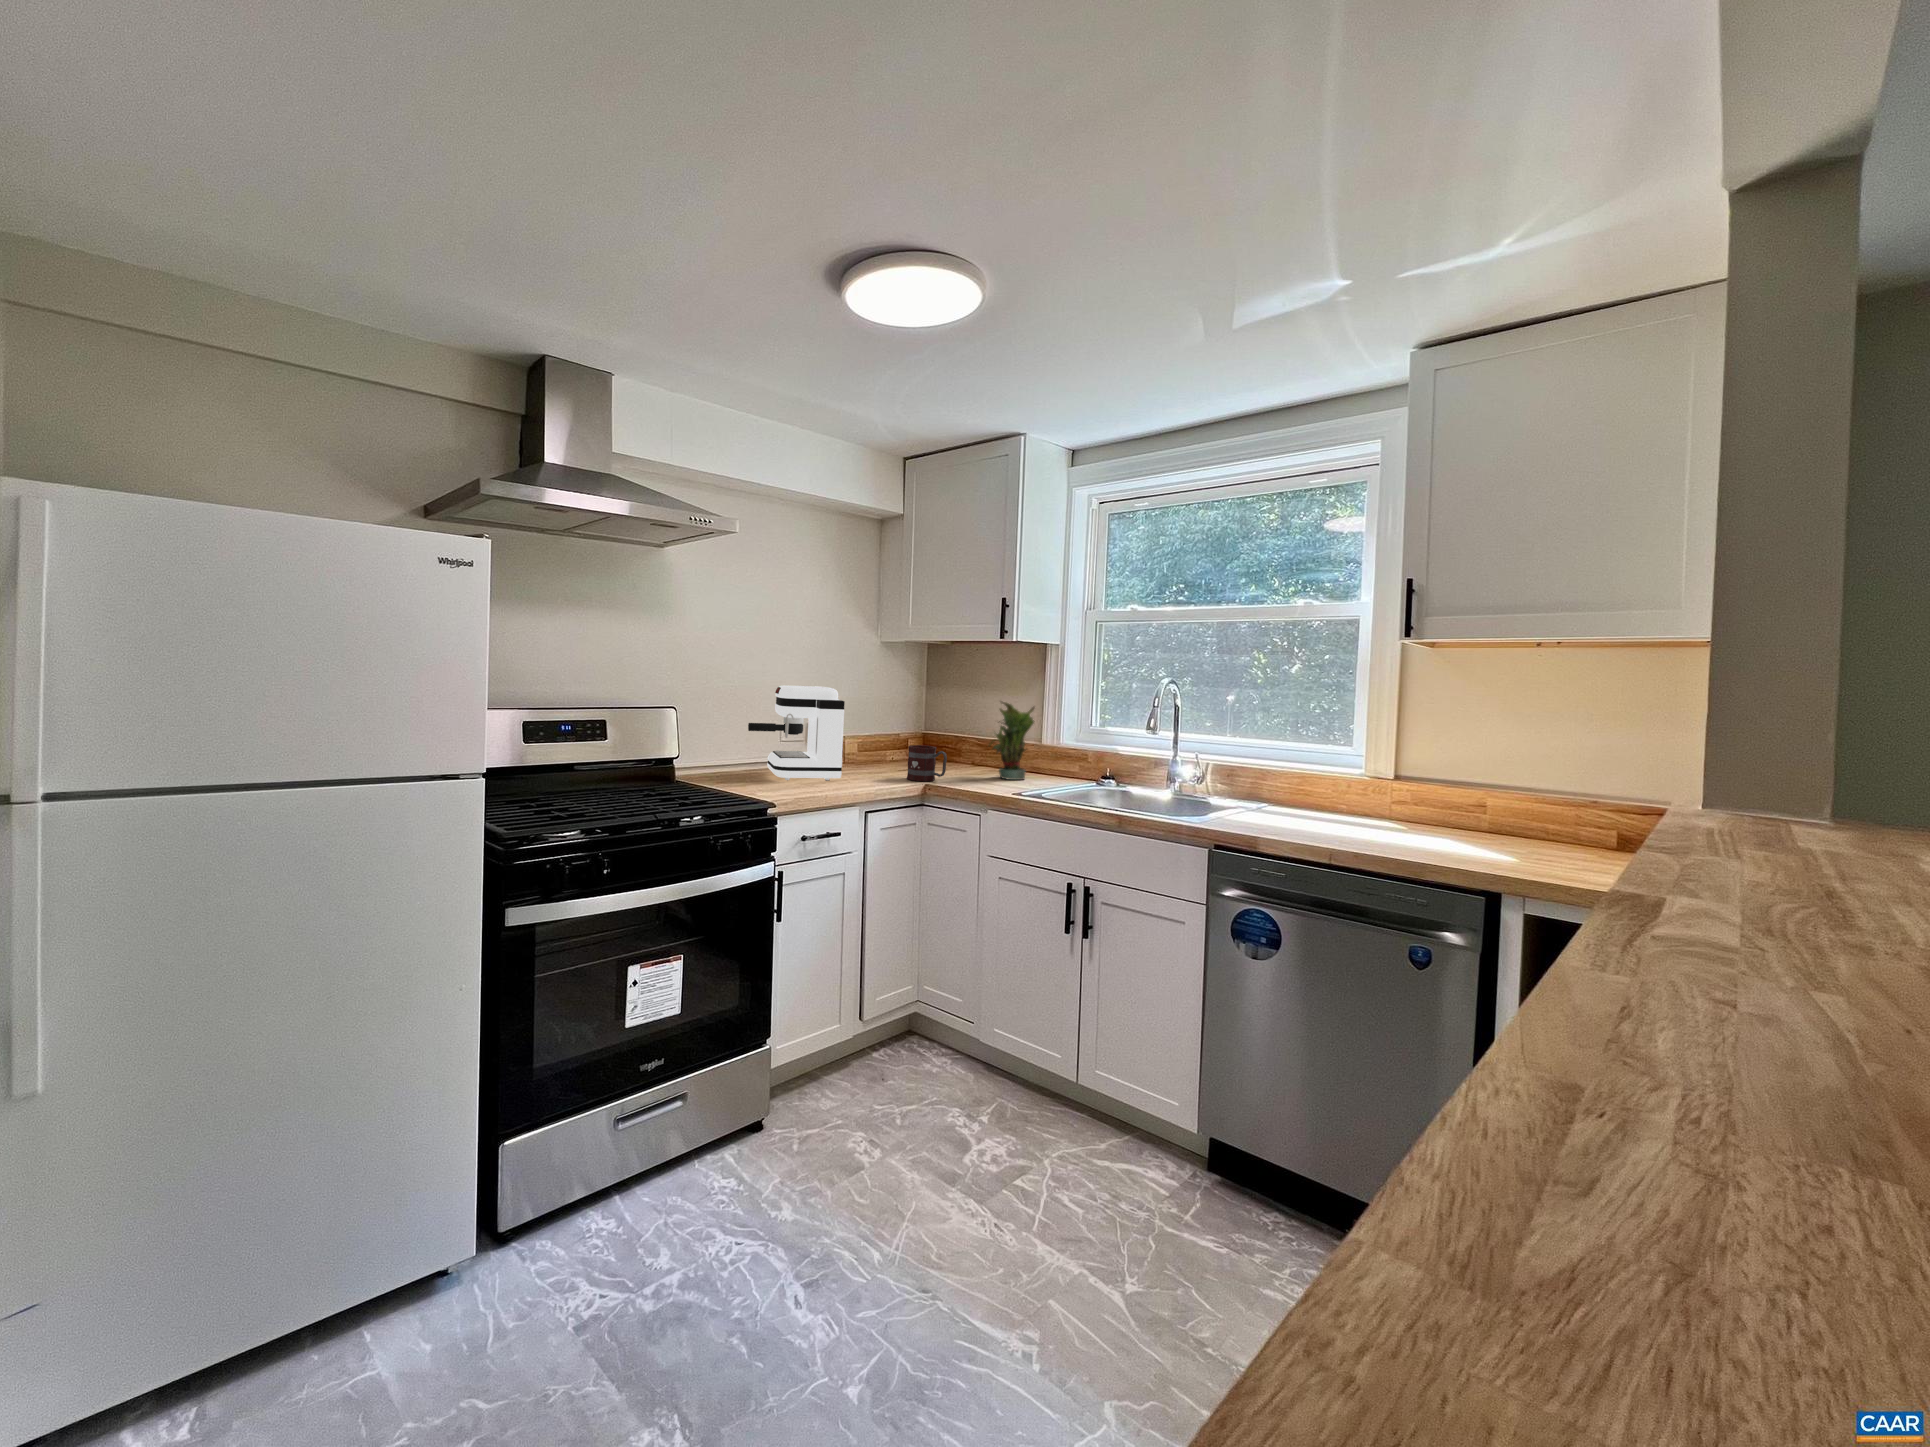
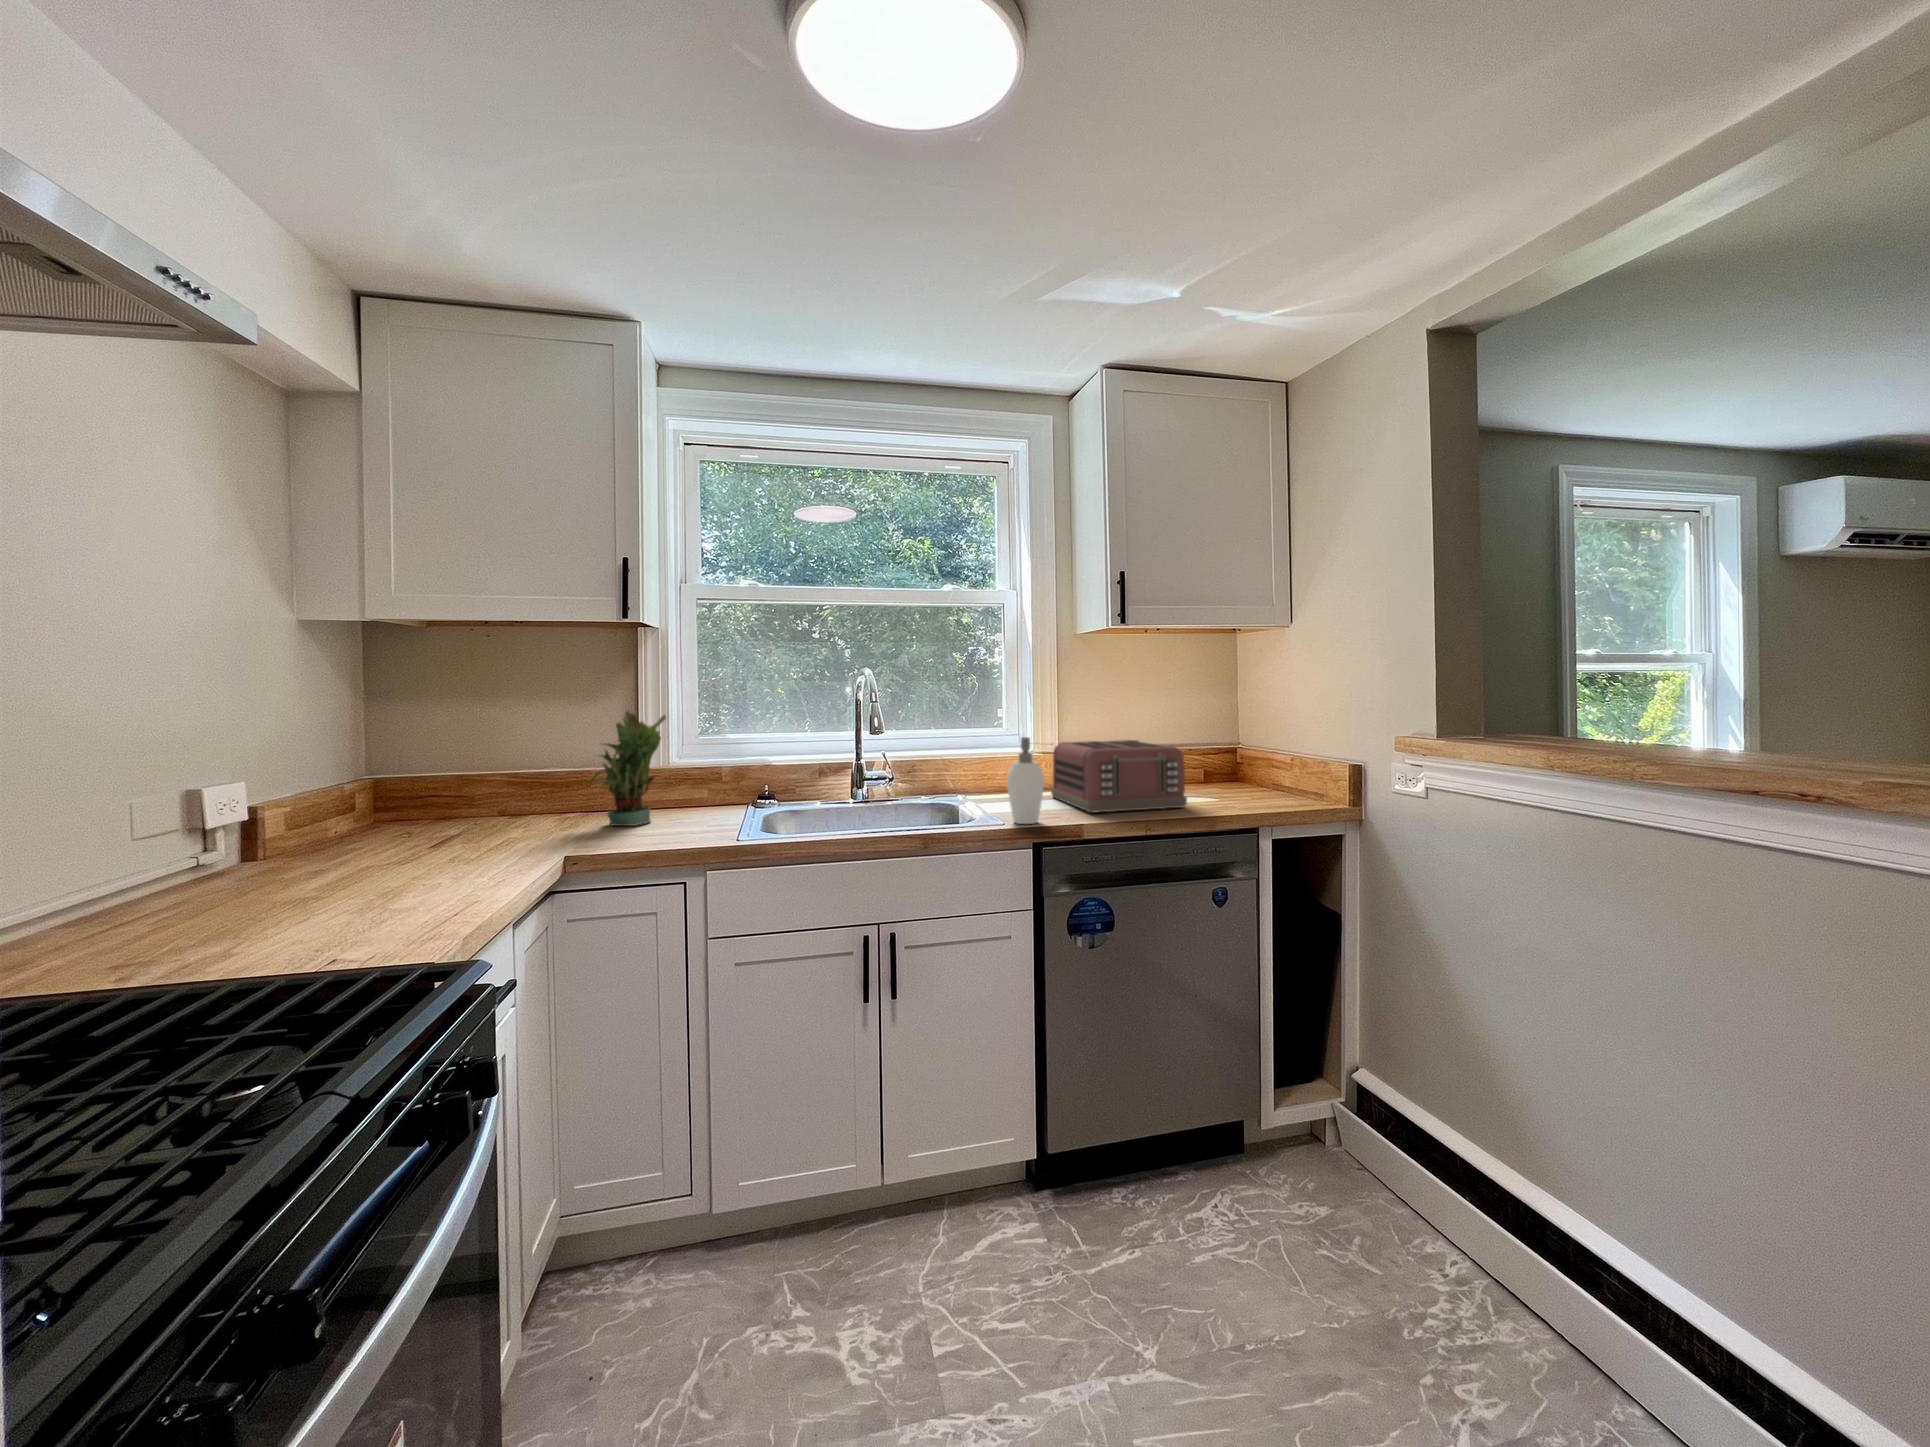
coffee maker: present [748,685,845,780] -> none [92,715,384,920]
mug: present [907,745,947,781] -> none [485,796,567,859]
soap dispenser: none [1222,753,1260,835] -> present [1007,737,1053,824]
toaster: none [1319,771,1475,862] -> present [1051,740,1187,813]

